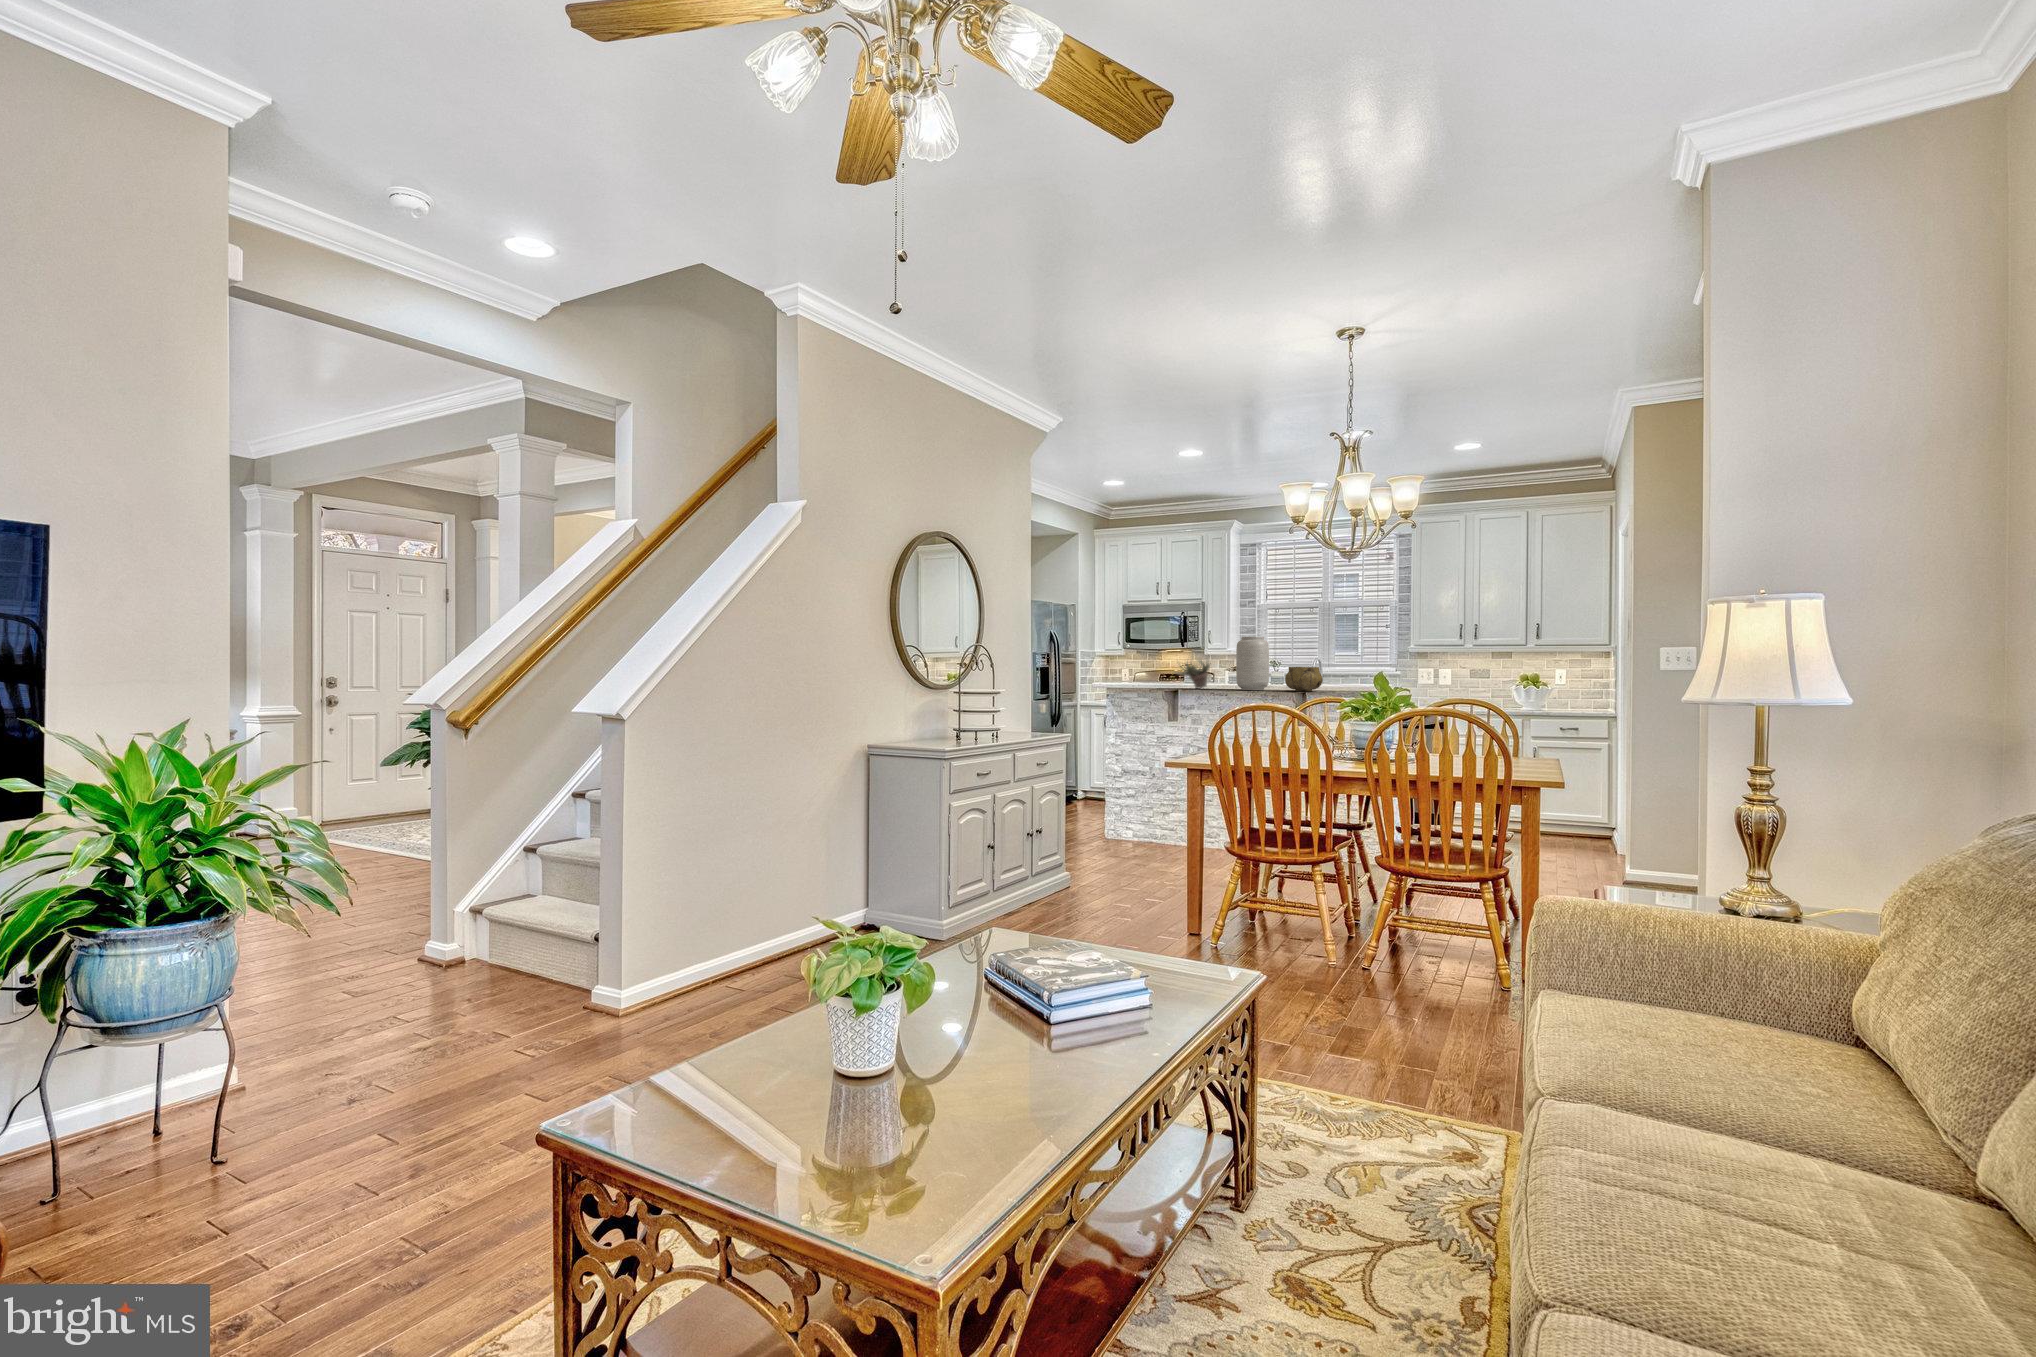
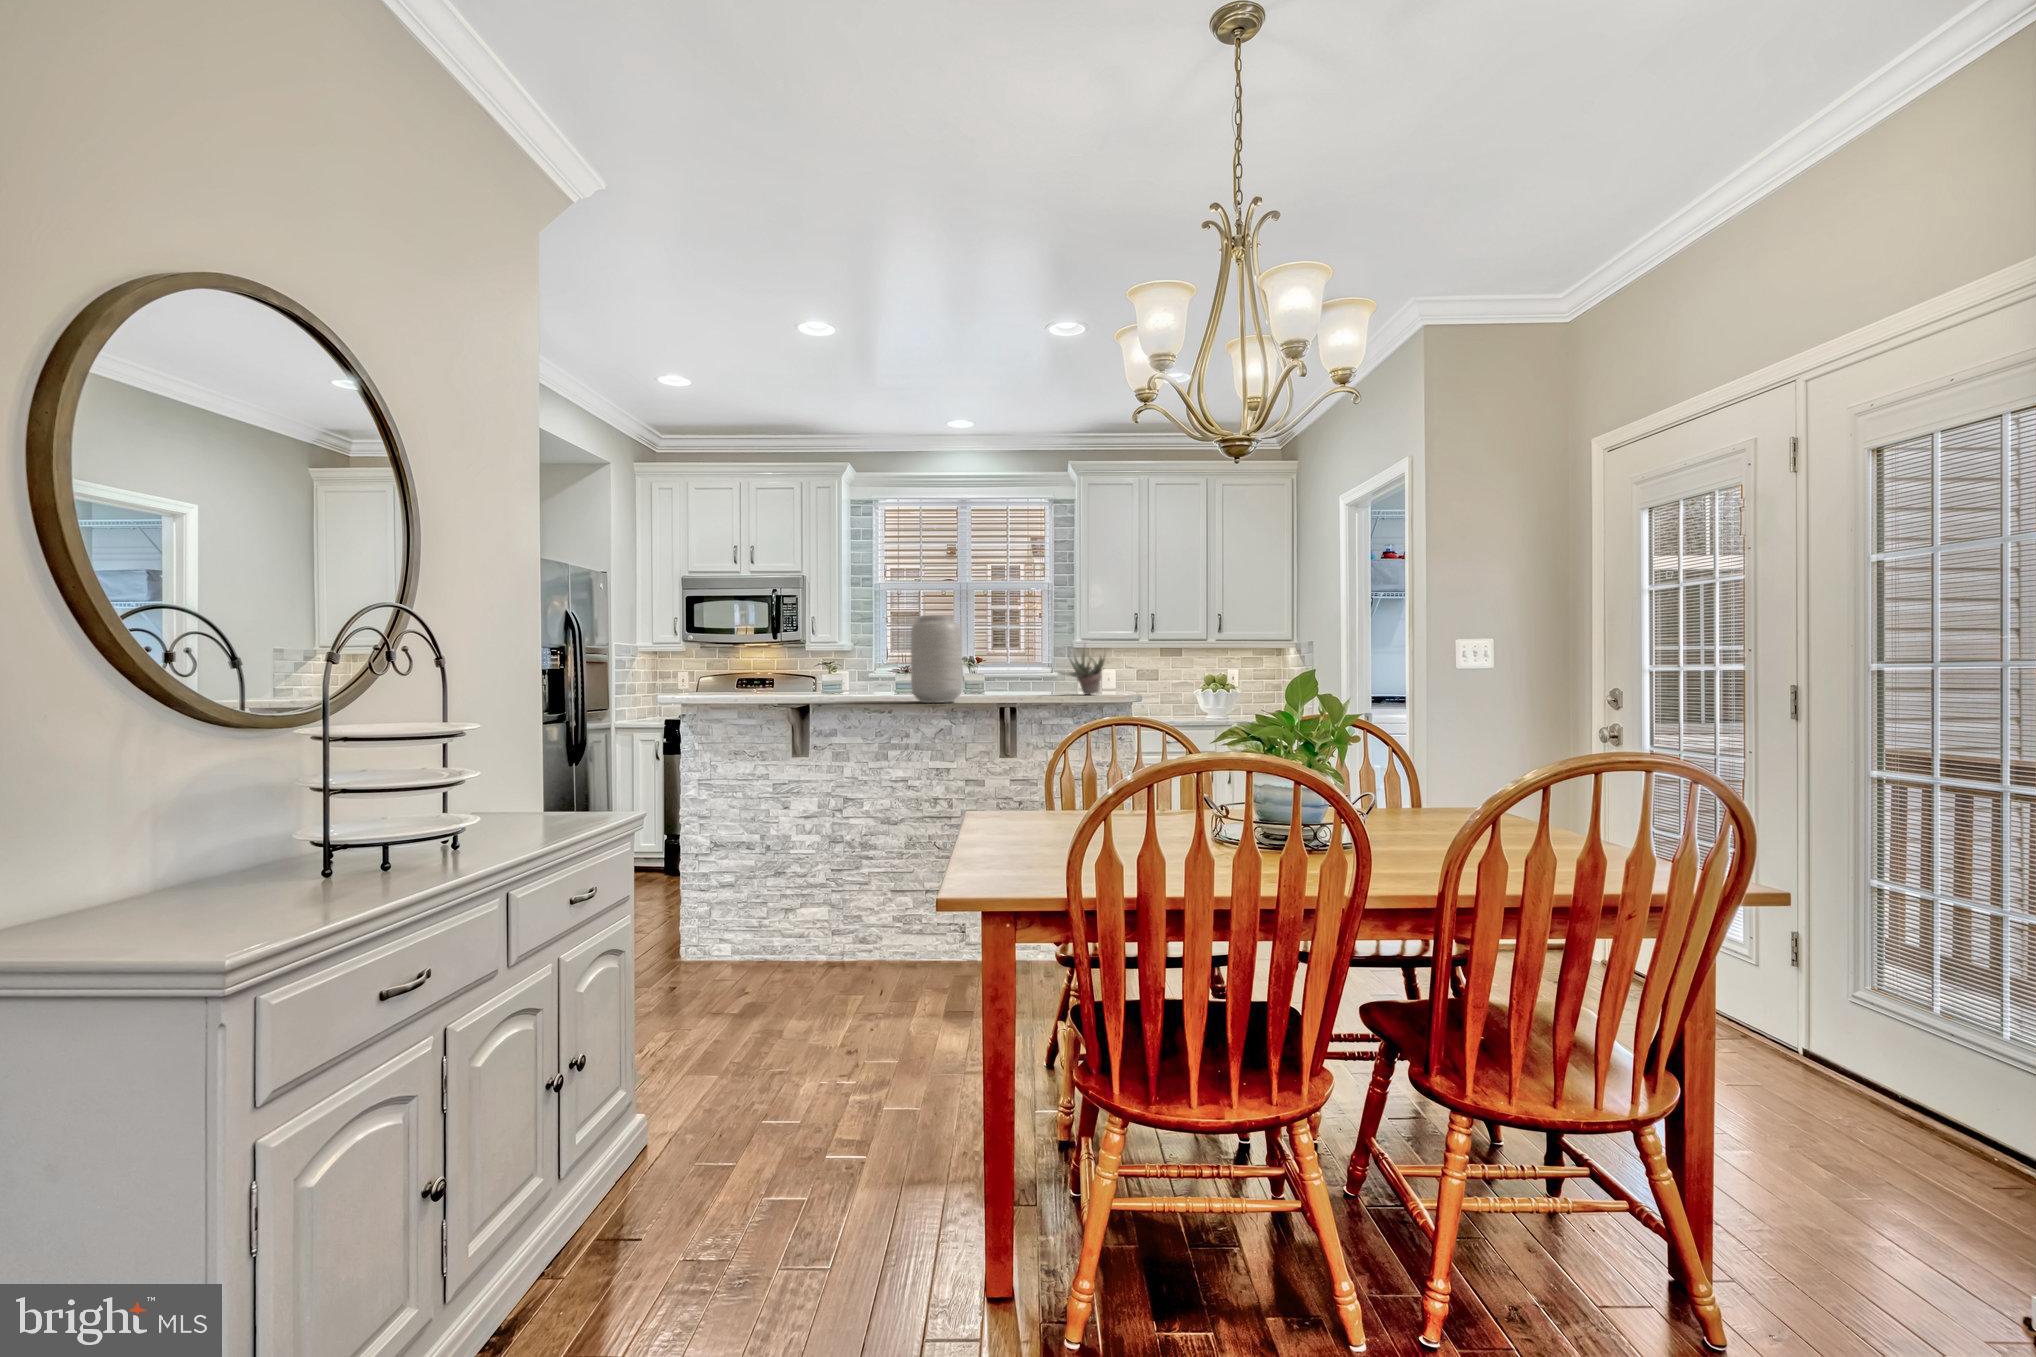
succulent plant: present [1173,659,1210,688] -> present [1059,648,1106,695]
decorative bowl: present [1285,667,1323,691] -> none [993,664,1049,703]

